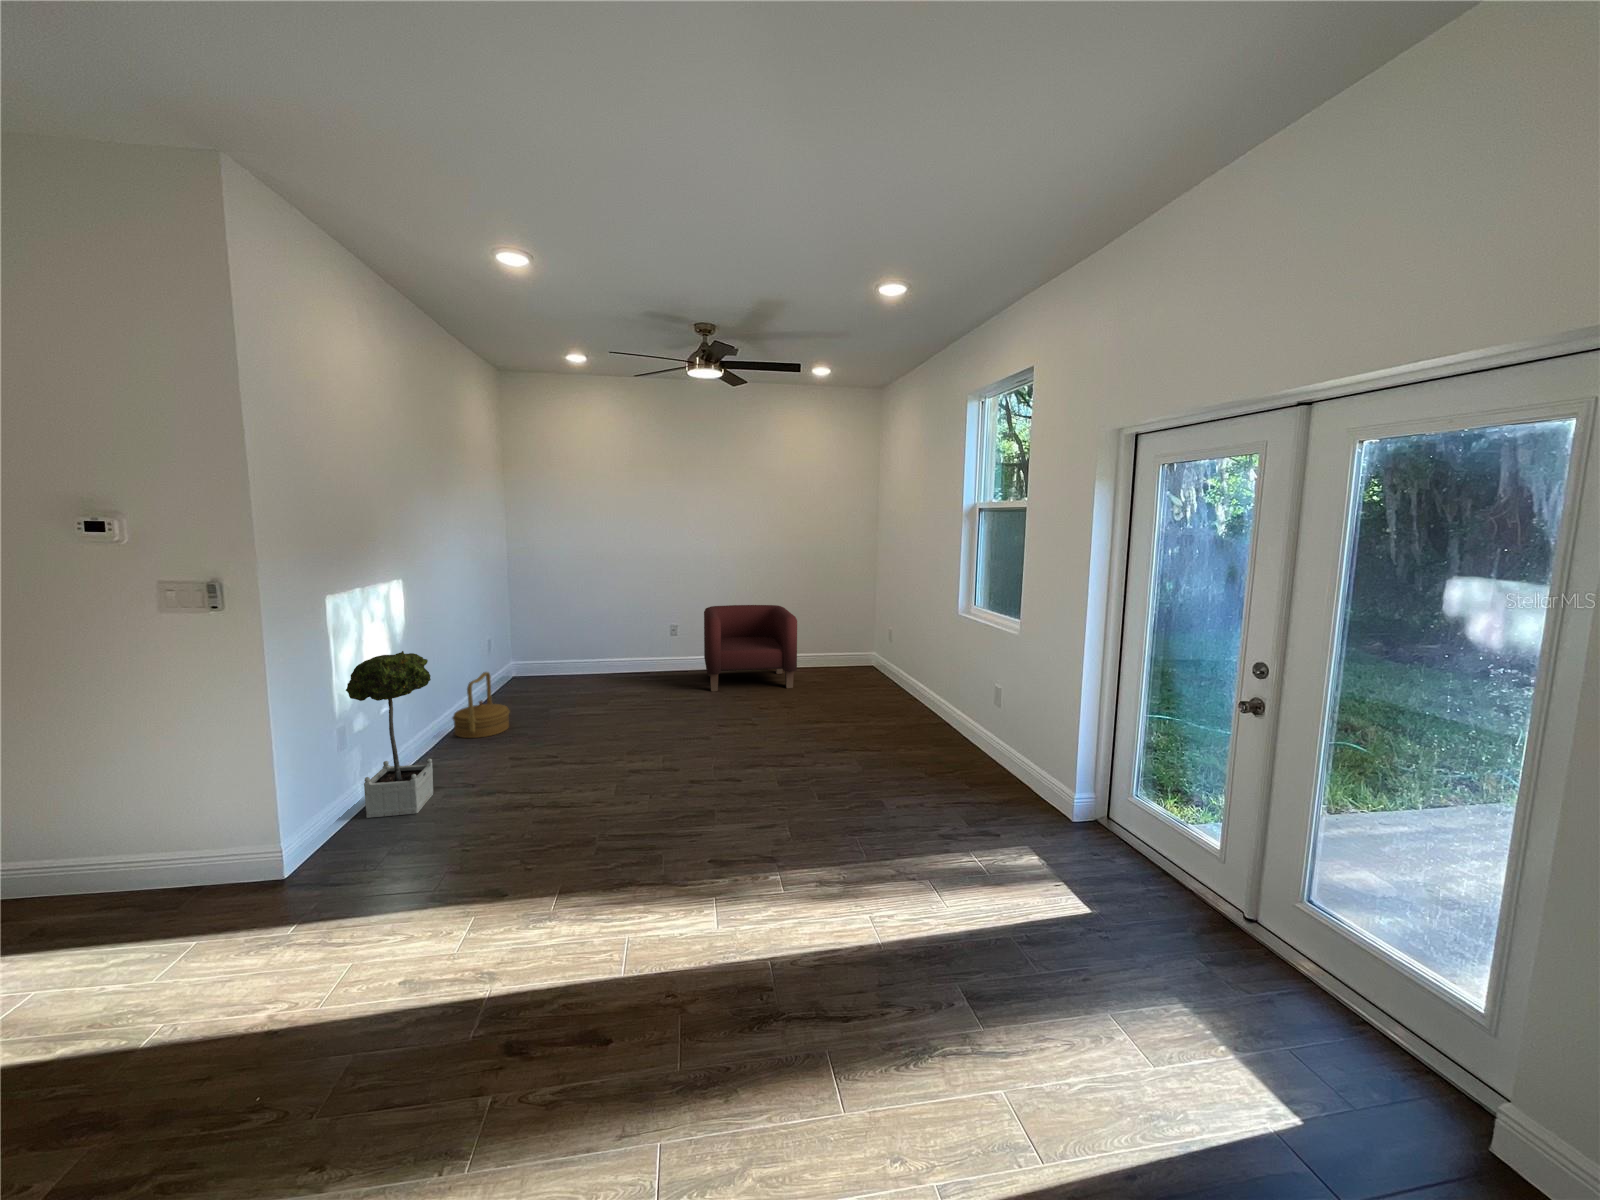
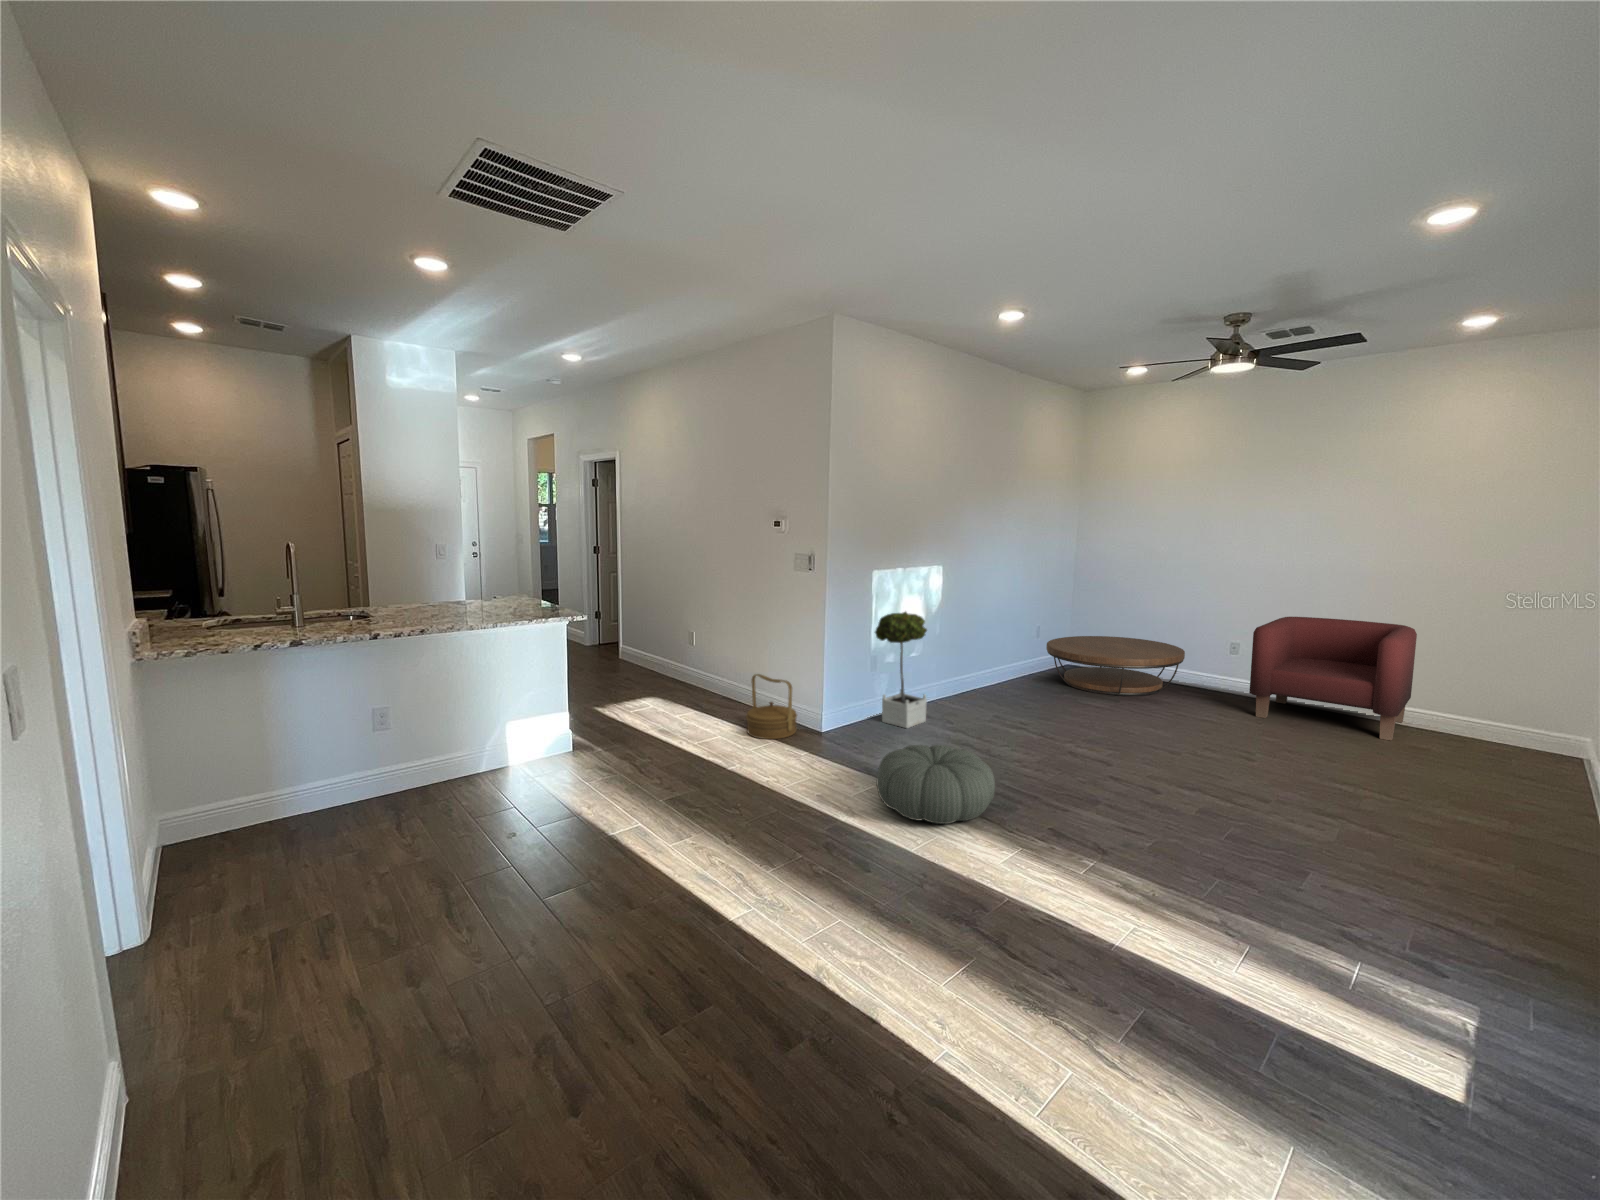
coffee table: none [512,641,644,703] -> present [1046,636,1185,696]
woven basket: present [453,672,509,738] -> present [746,674,797,739]
pouf: none [488,812,653,936] -> present [877,745,995,824]

